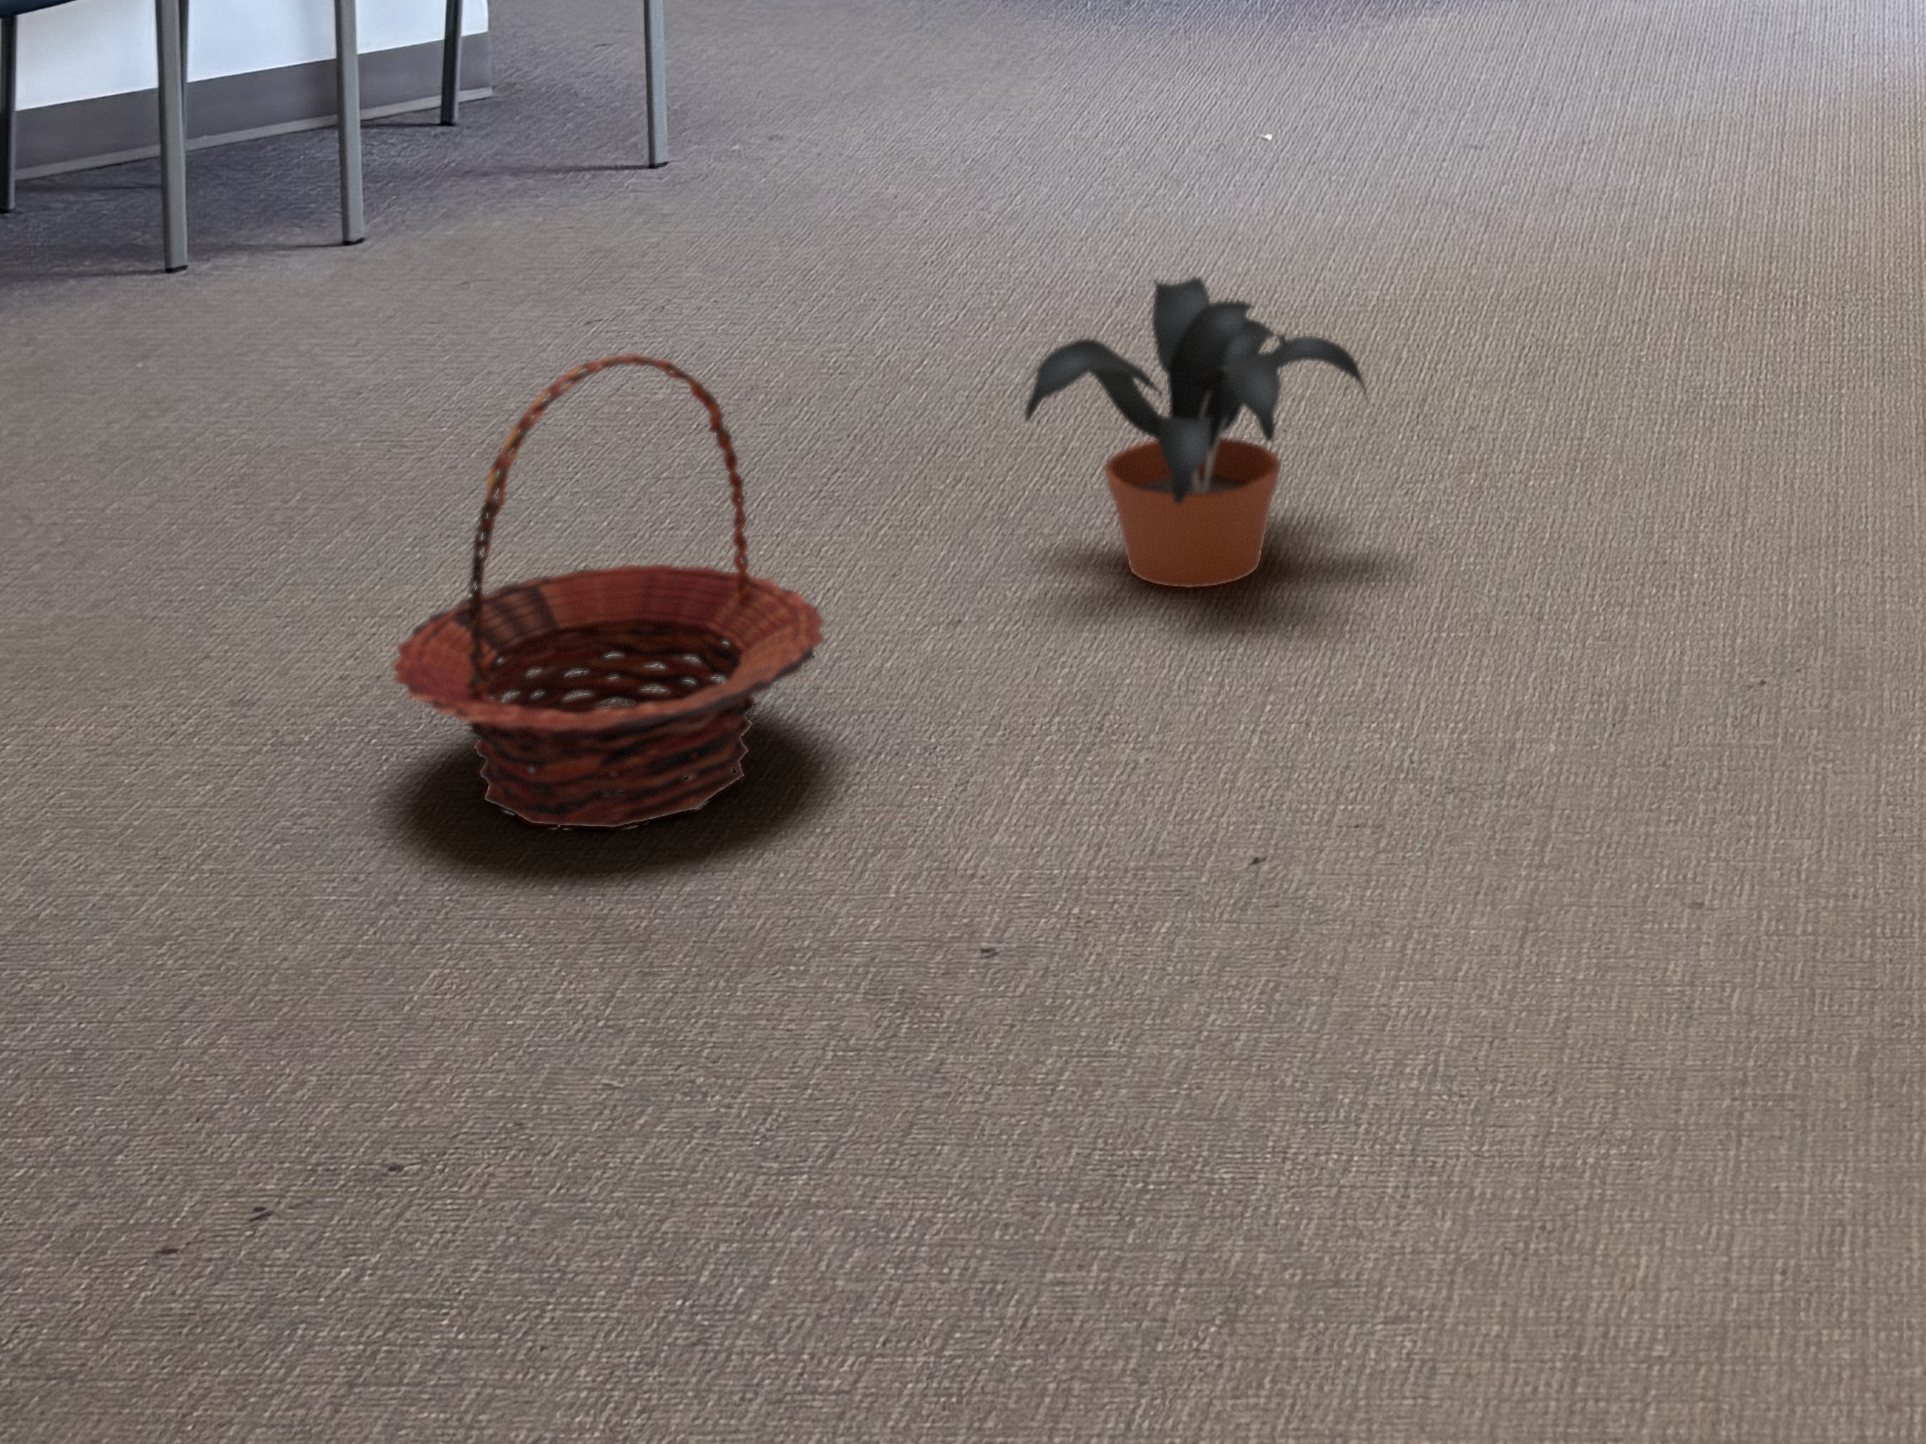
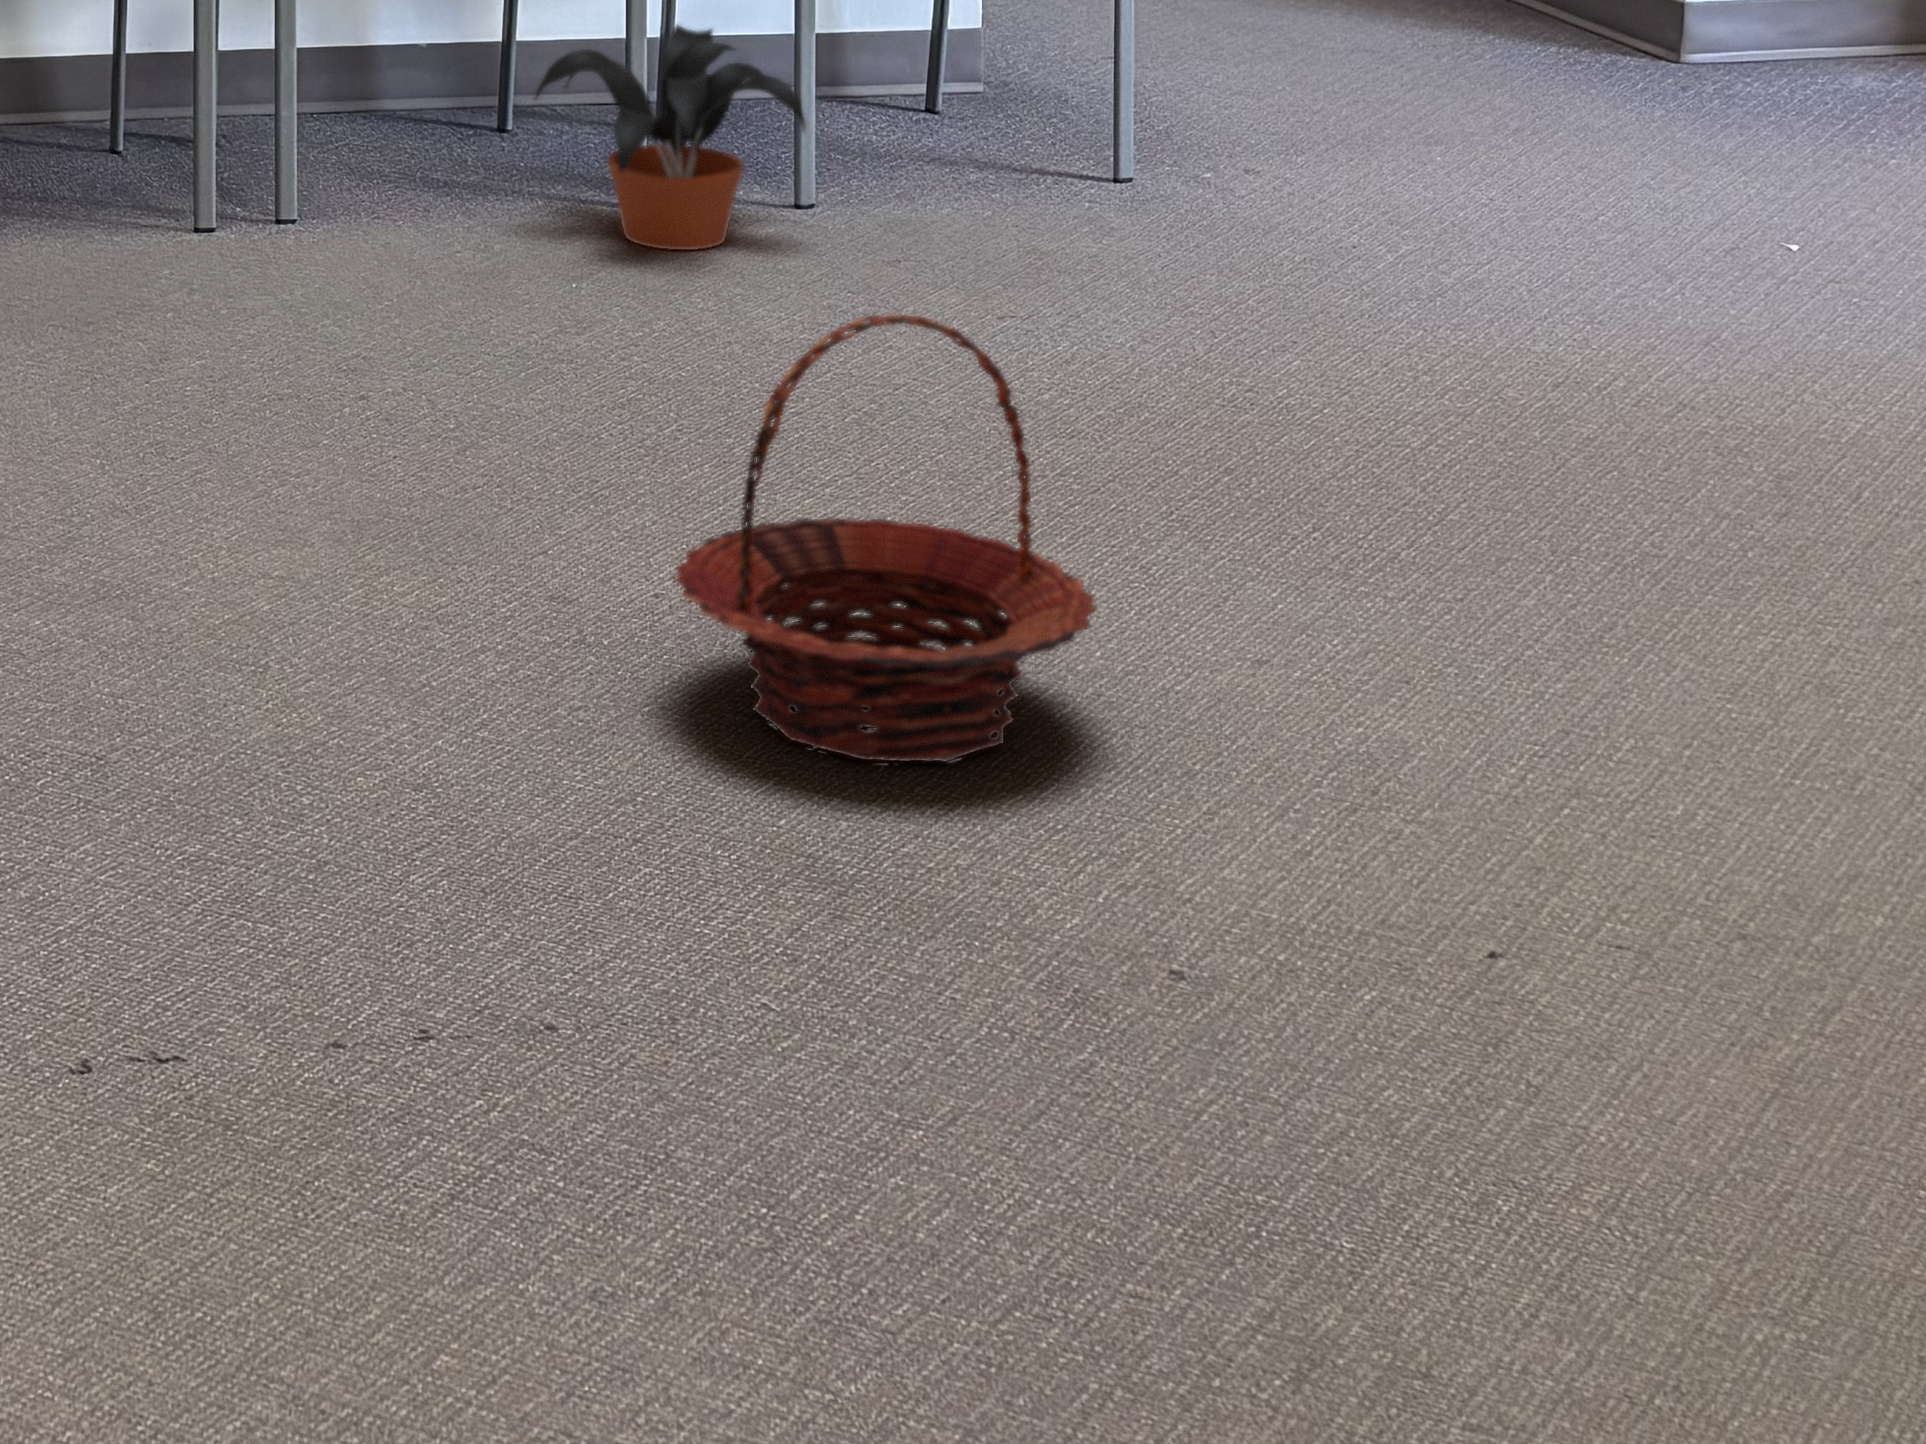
potted plant: present [1025,277,1366,588] -> present [536,25,805,250]

